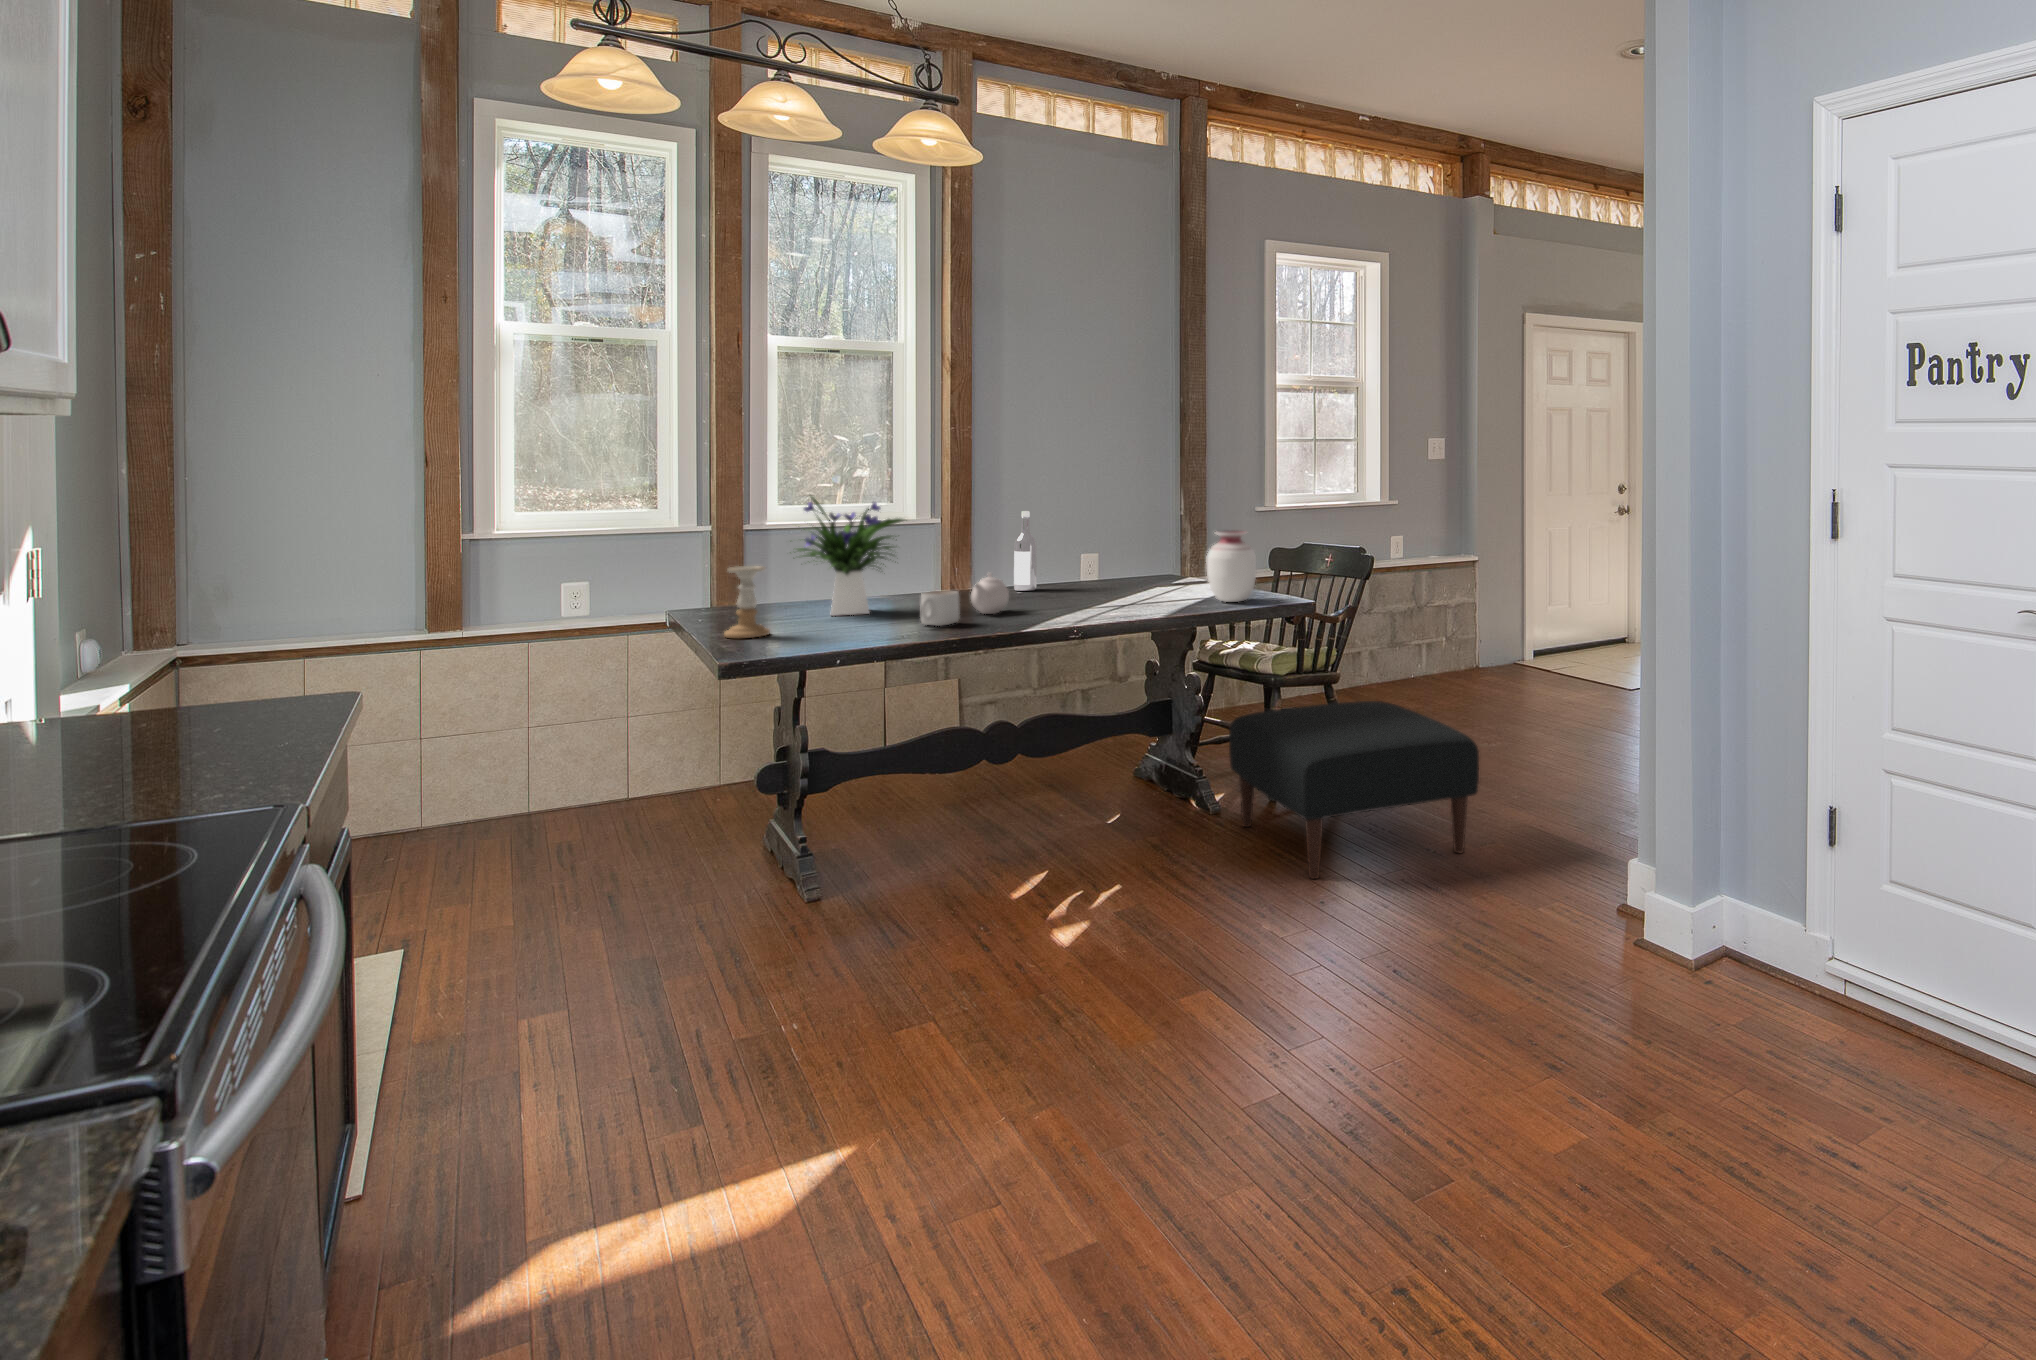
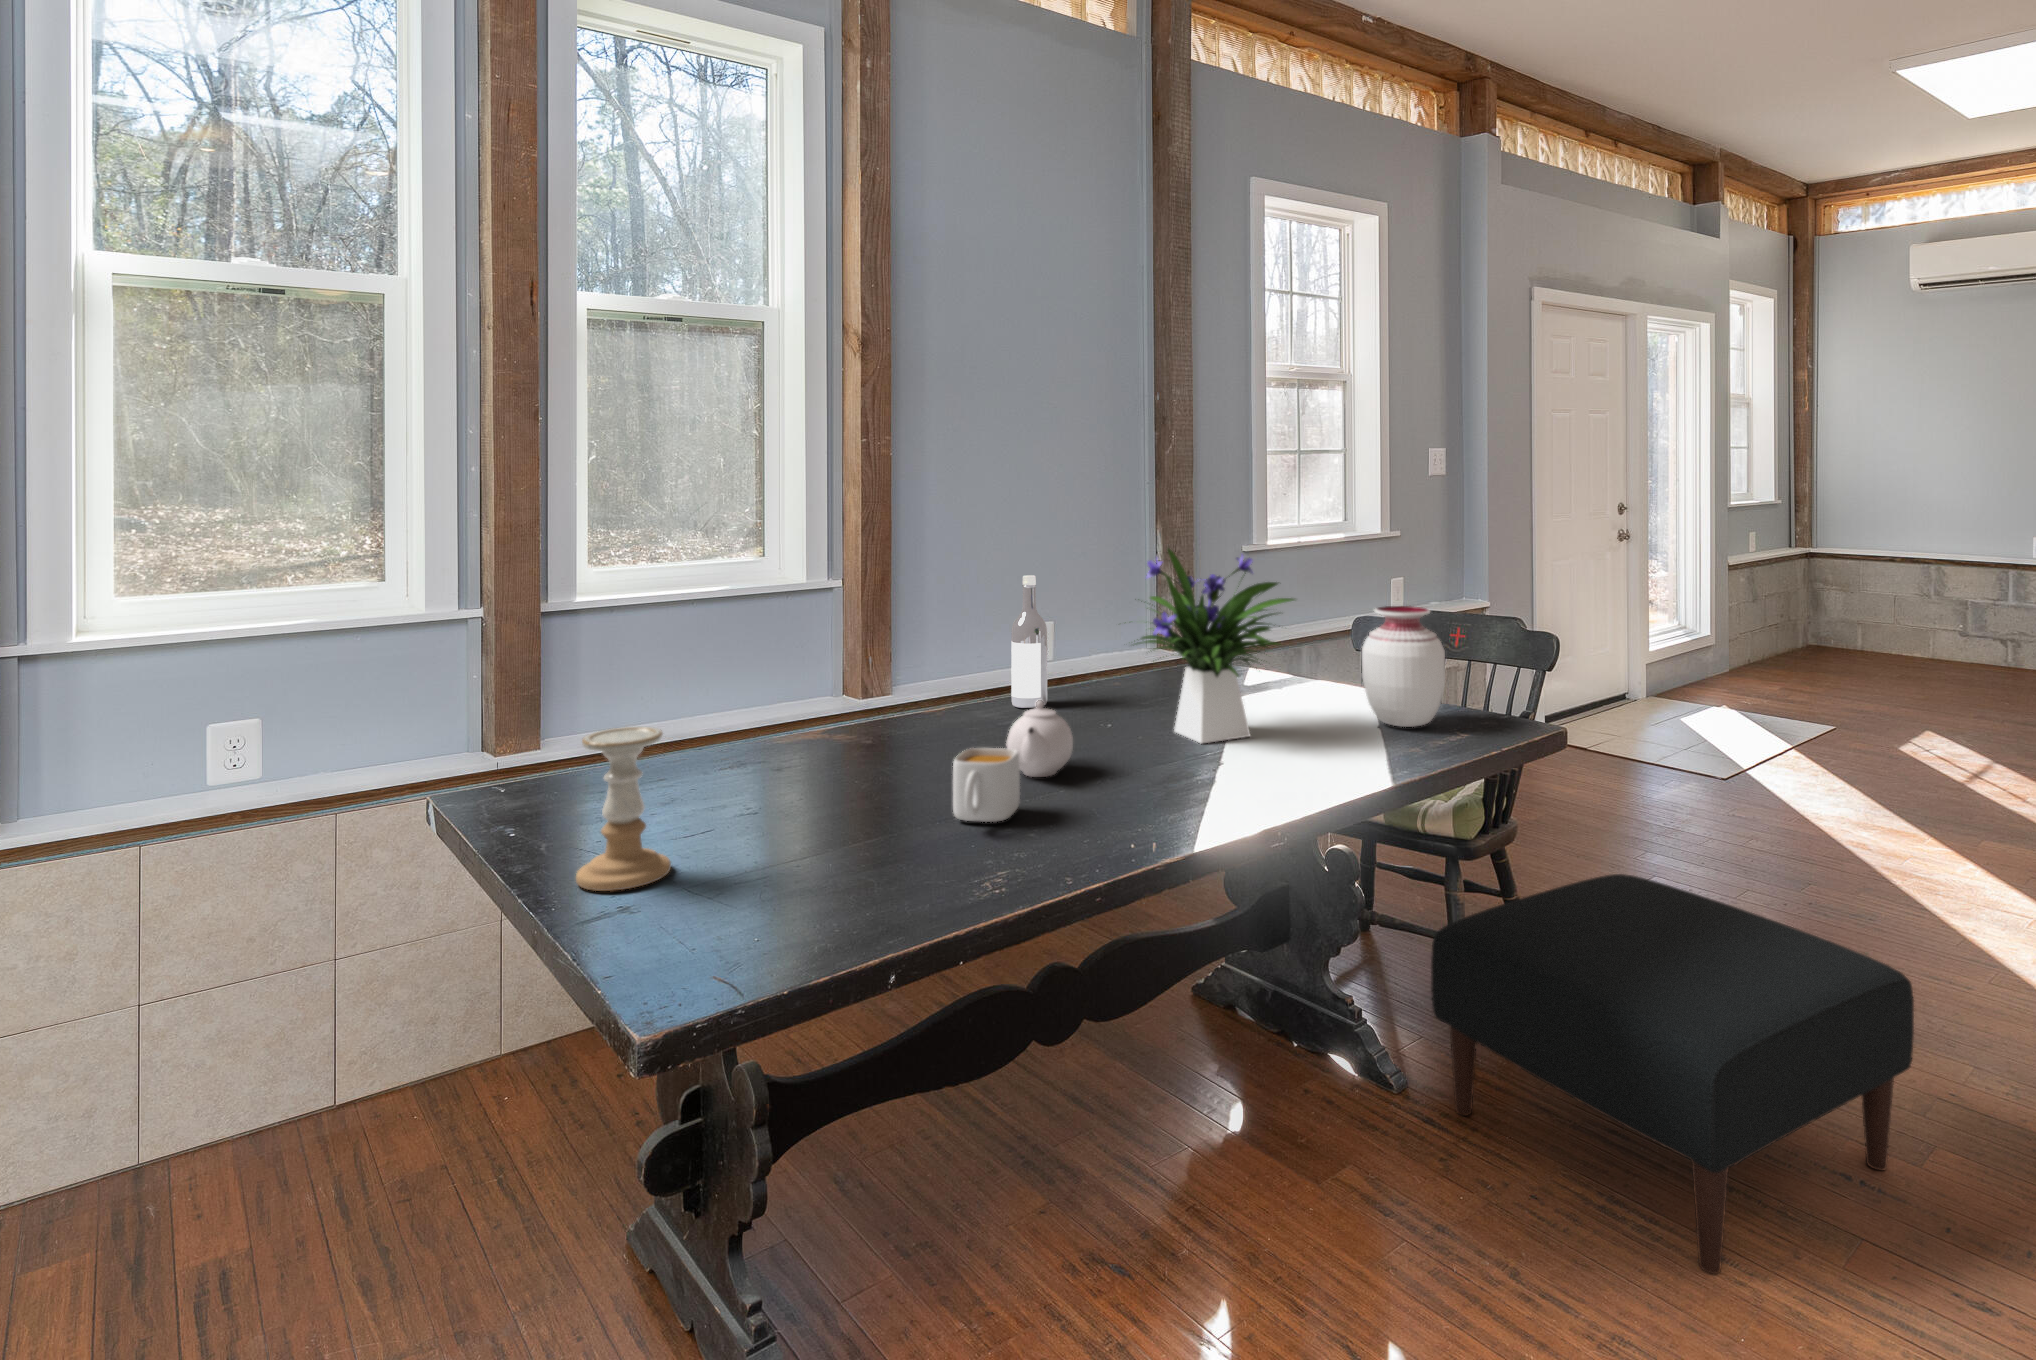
flower arrangement: present [797,496,904,616] -> present [1137,549,1294,743]

